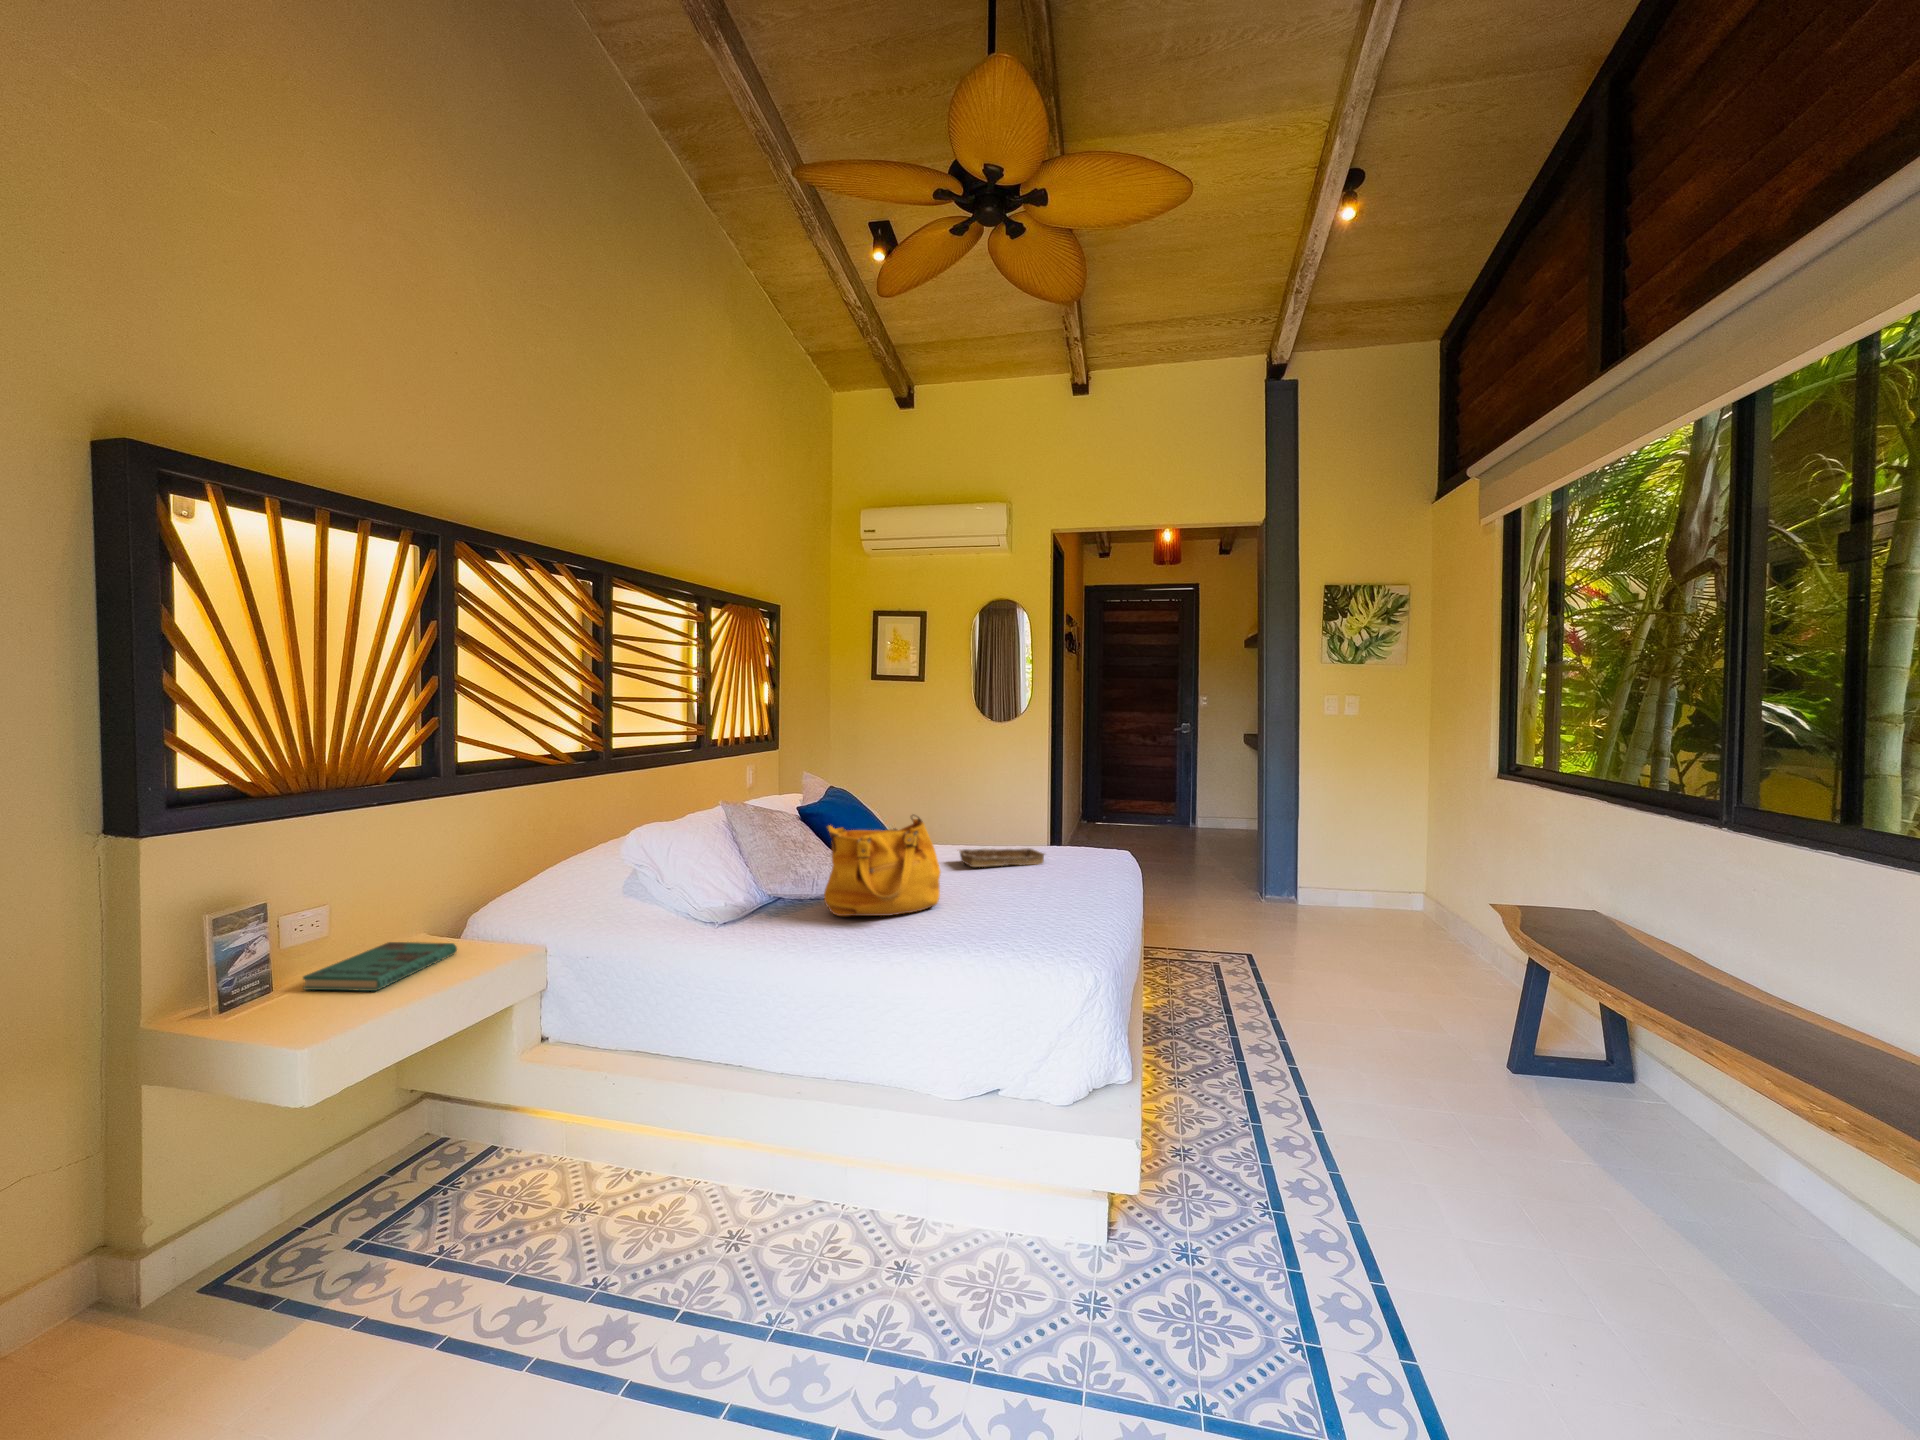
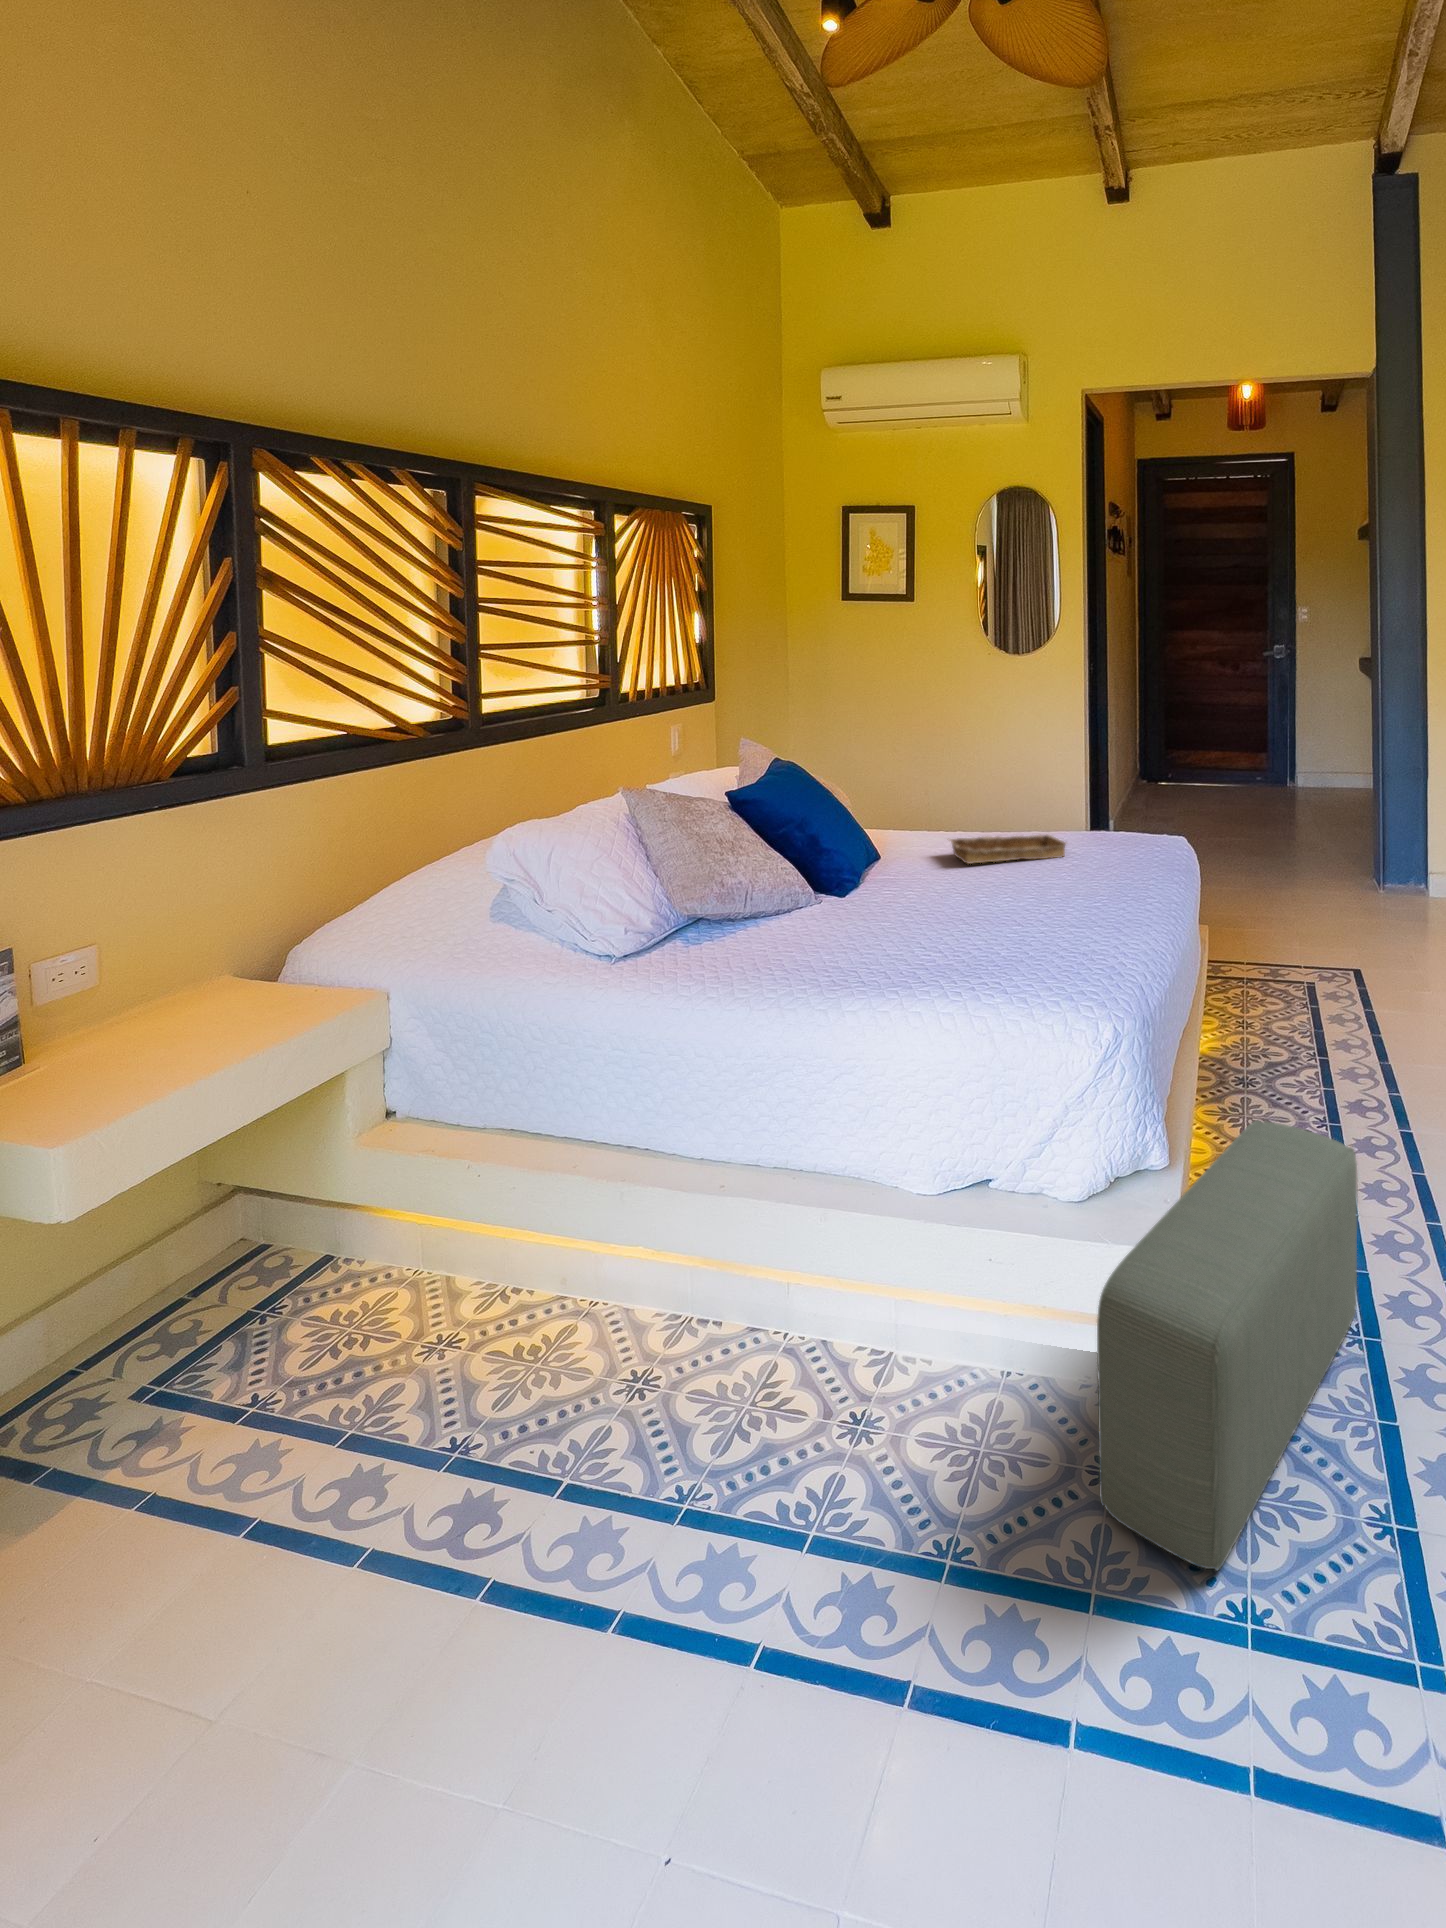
handbag: present [824,815,941,916] -> none [759,800,917,942]
book: present [303,942,457,991] -> none [64,989,272,1060]
pouf: none [1086,1051,1268,1373] -> present [1097,1121,1358,1570]

